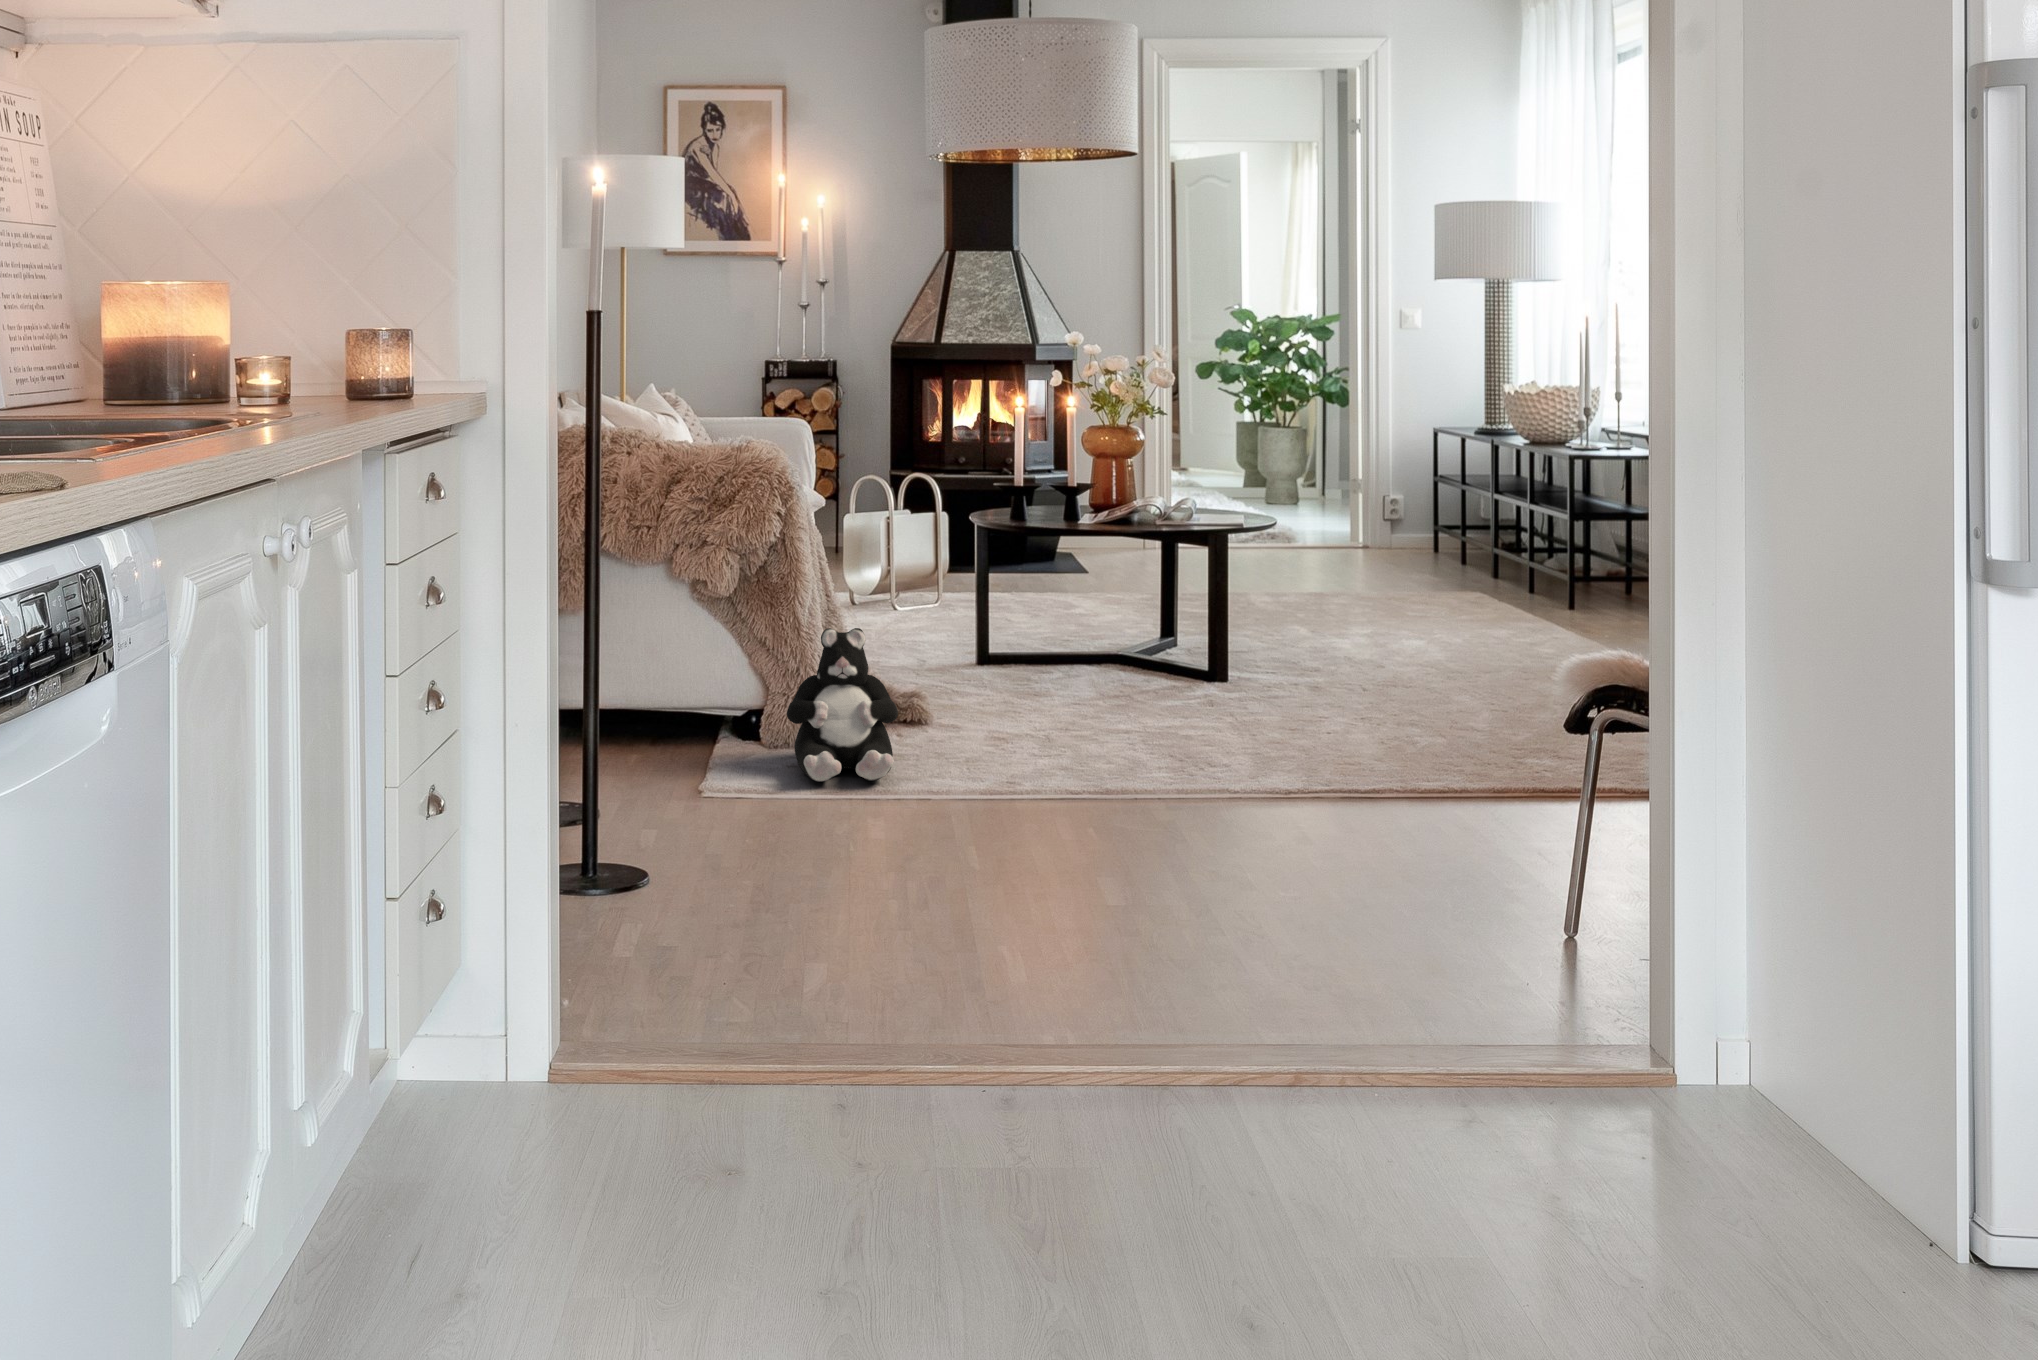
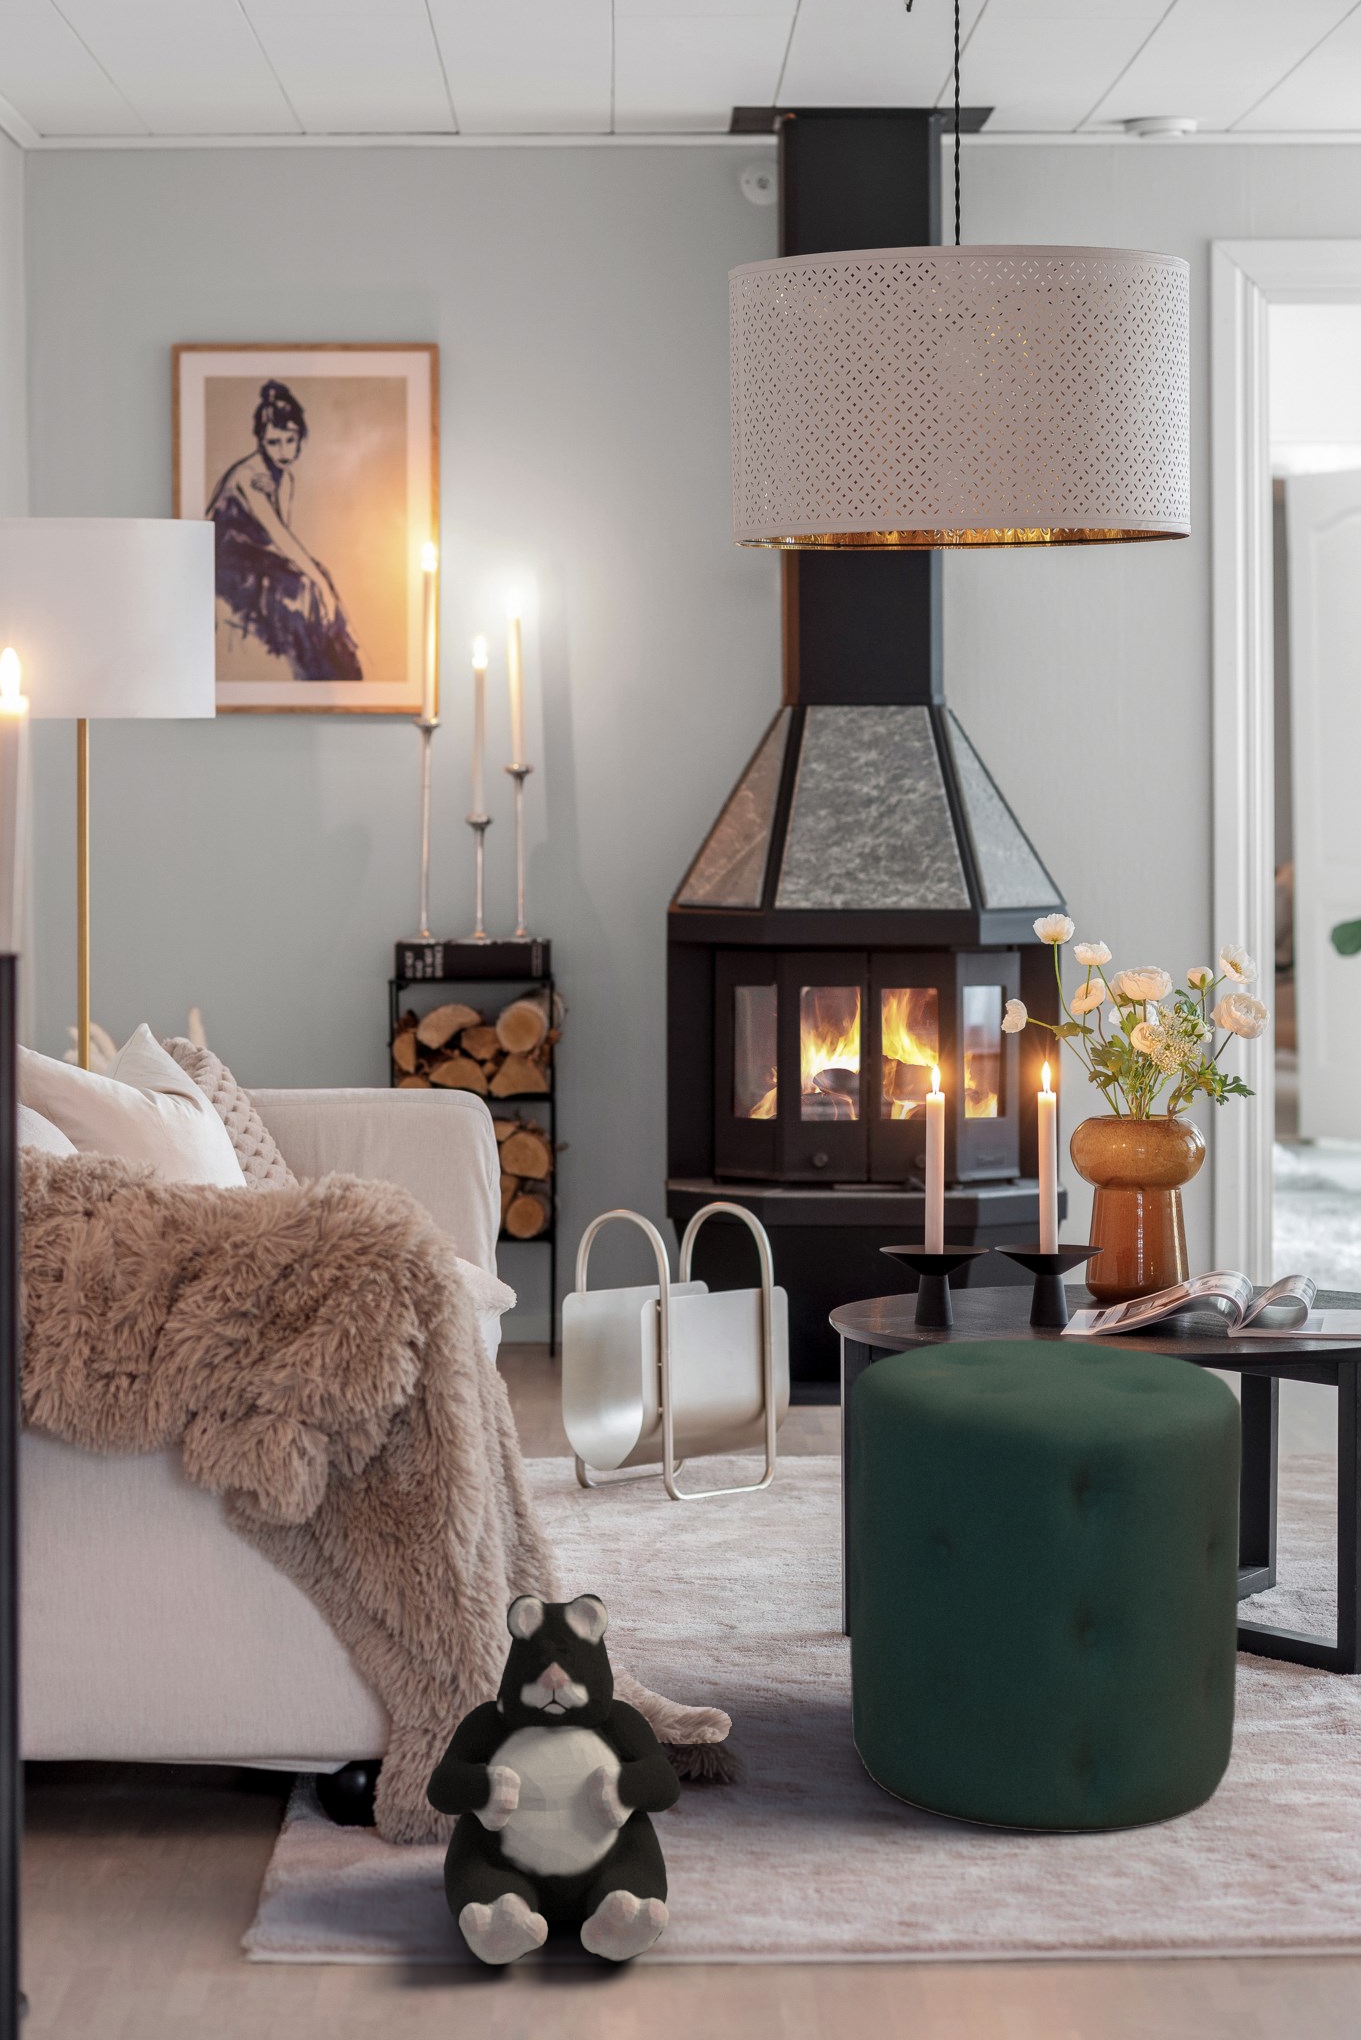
ottoman: none [975,524,1155,743] -> present [850,1340,1242,1832]

